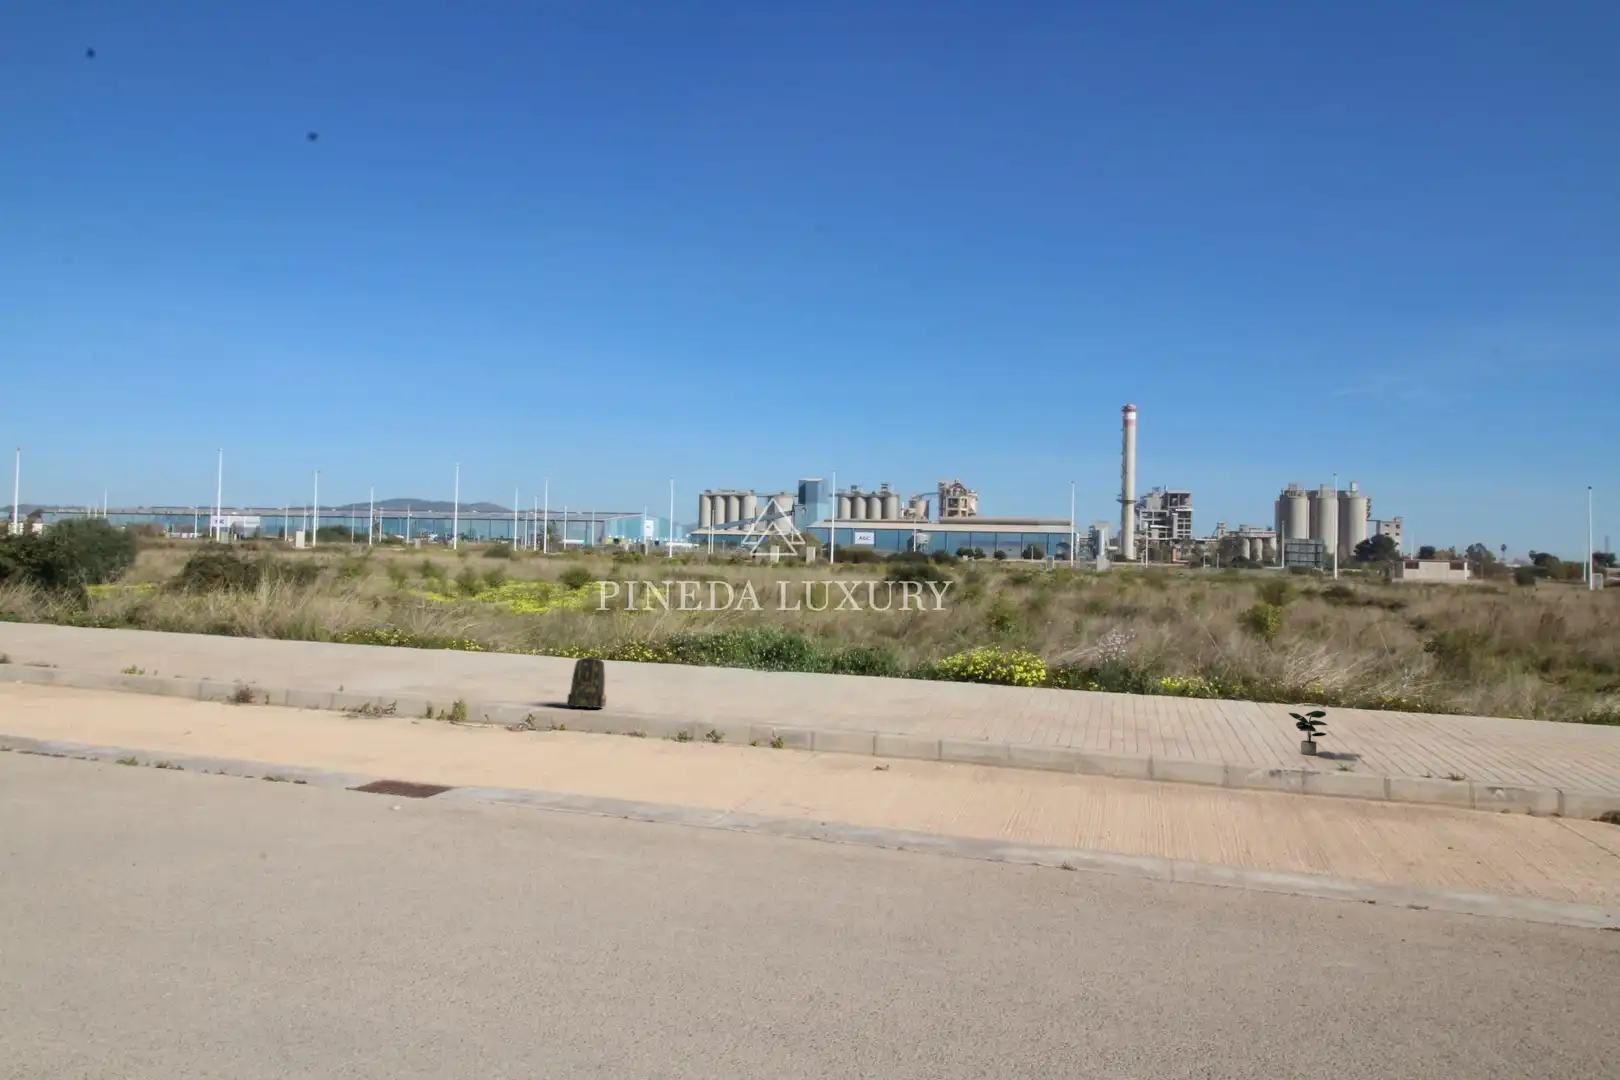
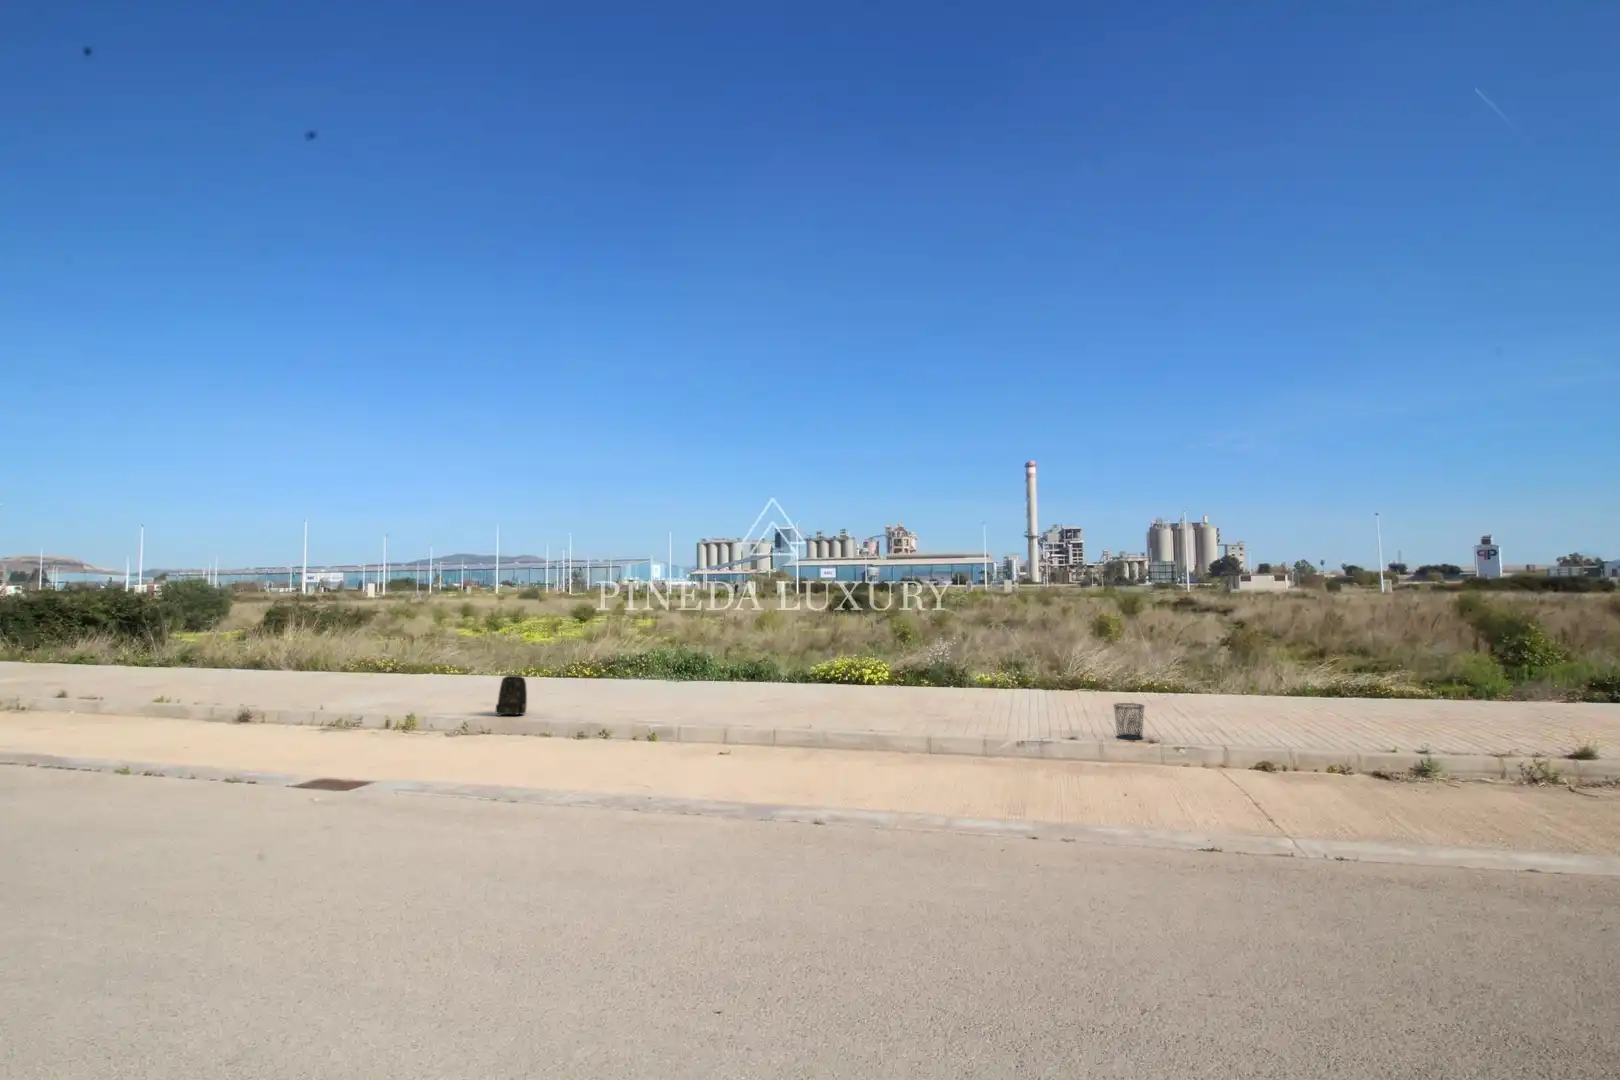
potted plant: present [1289,711,1327,755] -> none [1038,694,1067,729]
waste bin: none [1397,726,1442,774] -> present [1114,703,1144,740]

